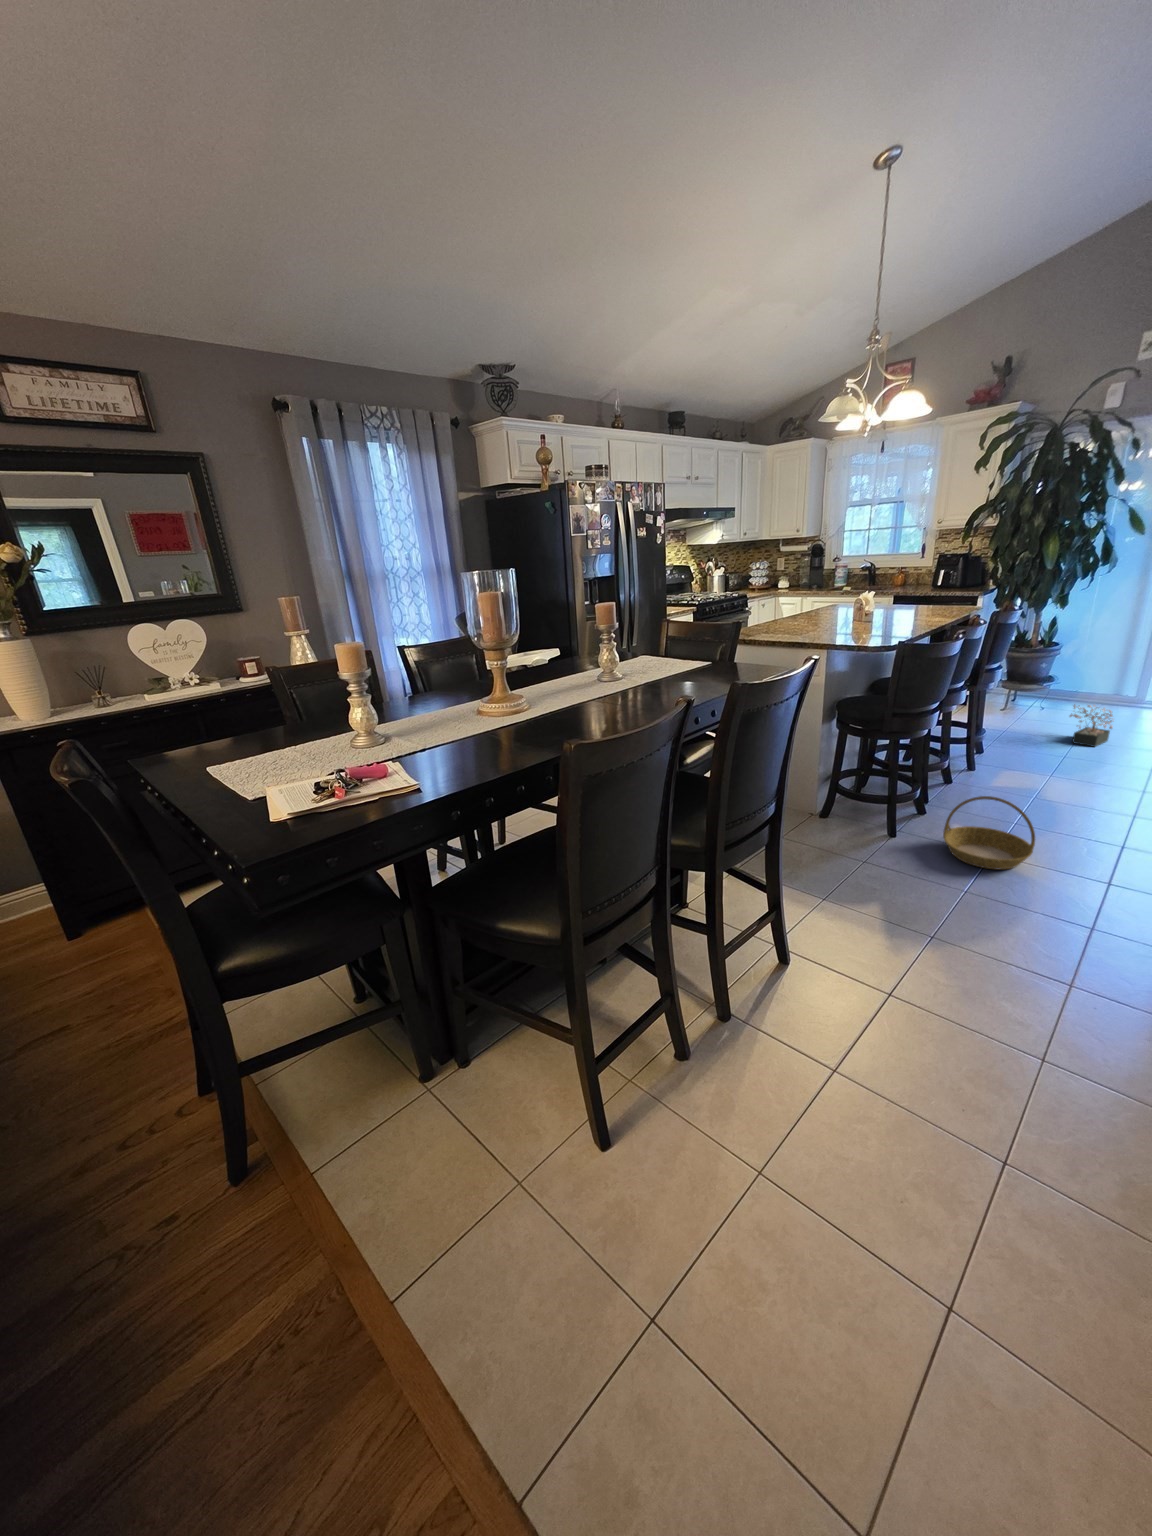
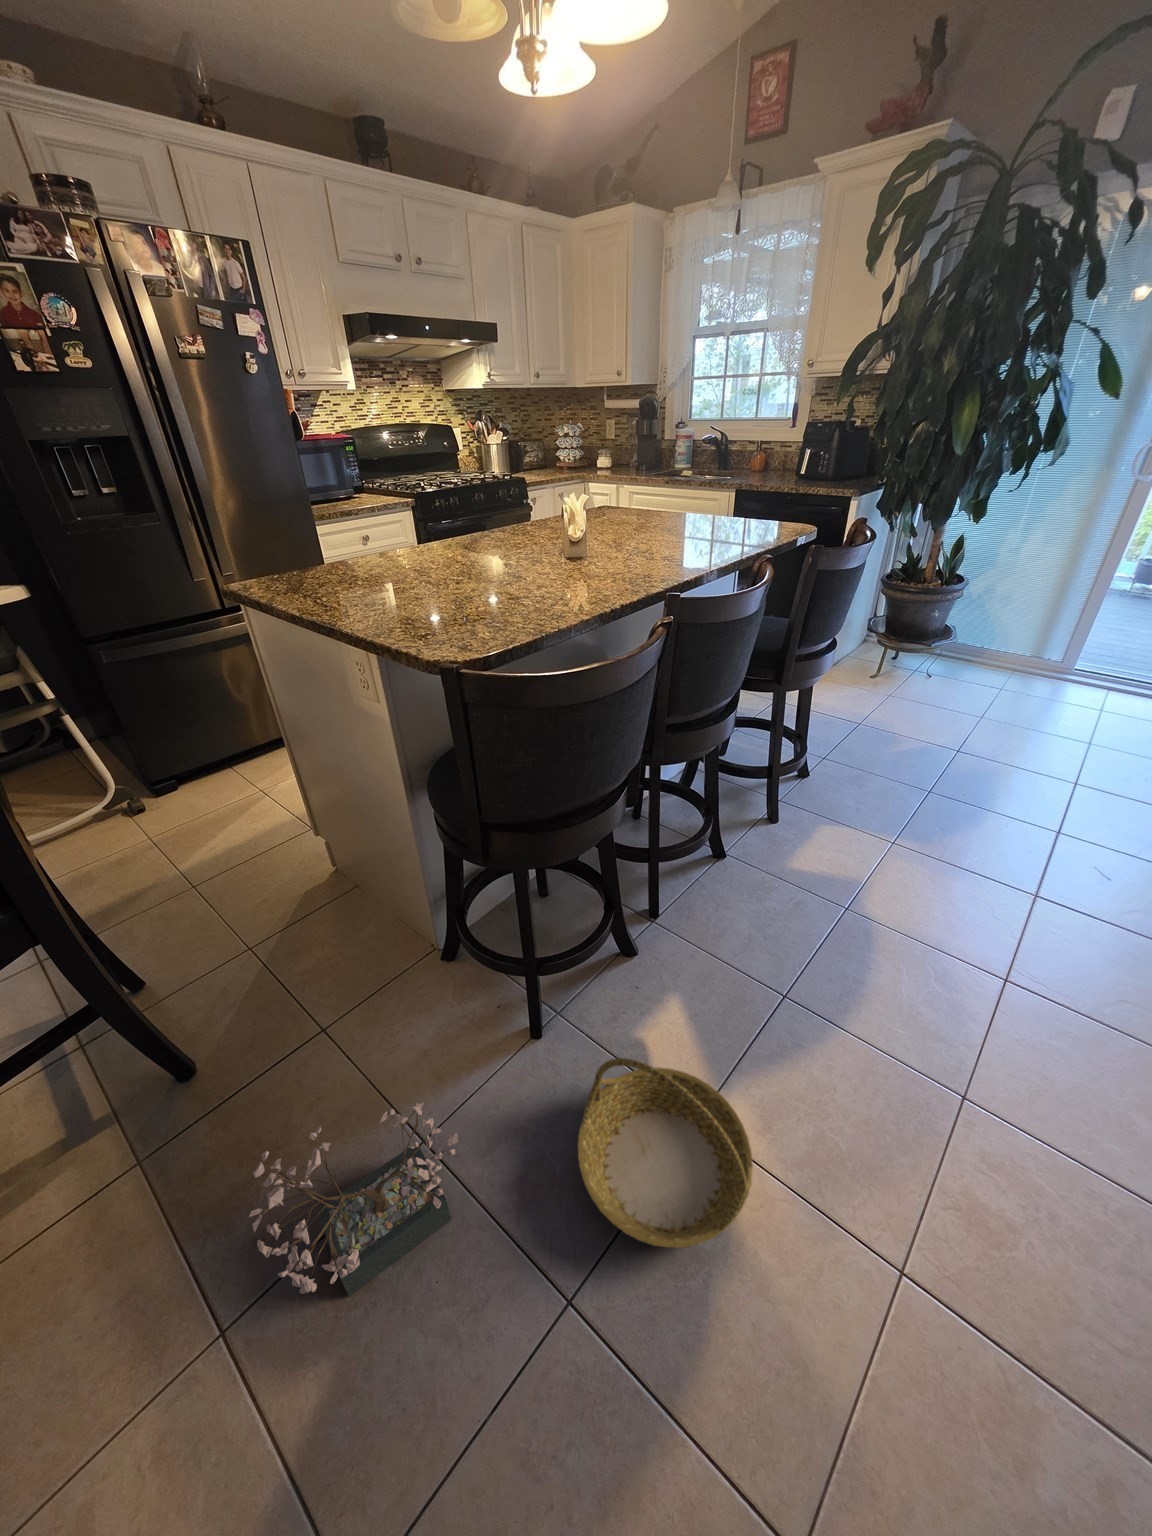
decorative plant: present [1070,705,1112,747] -> present [249,1103,458,1296]

